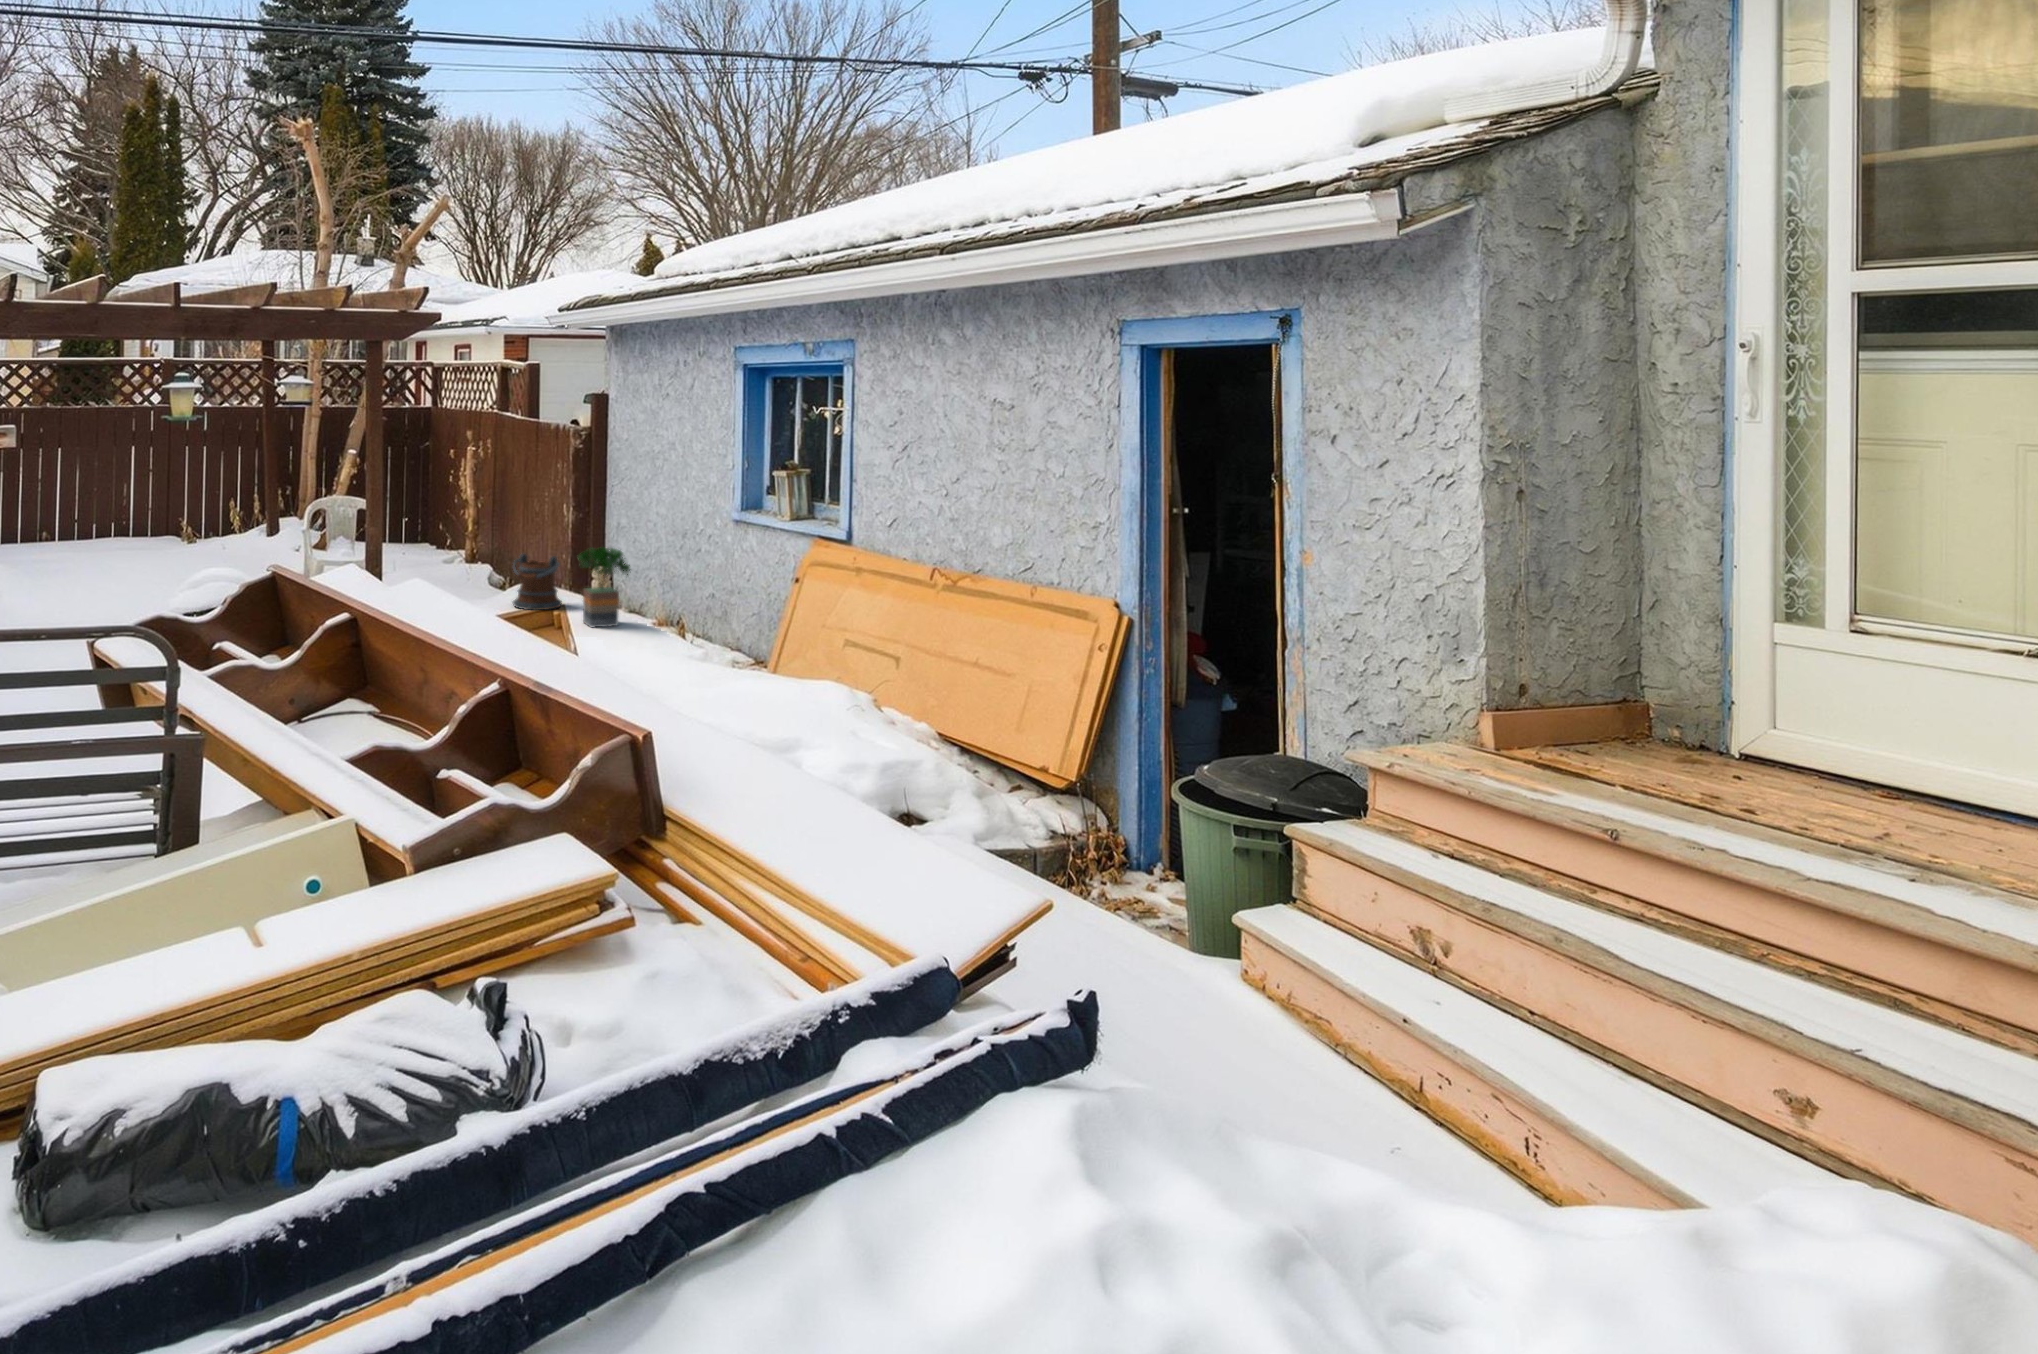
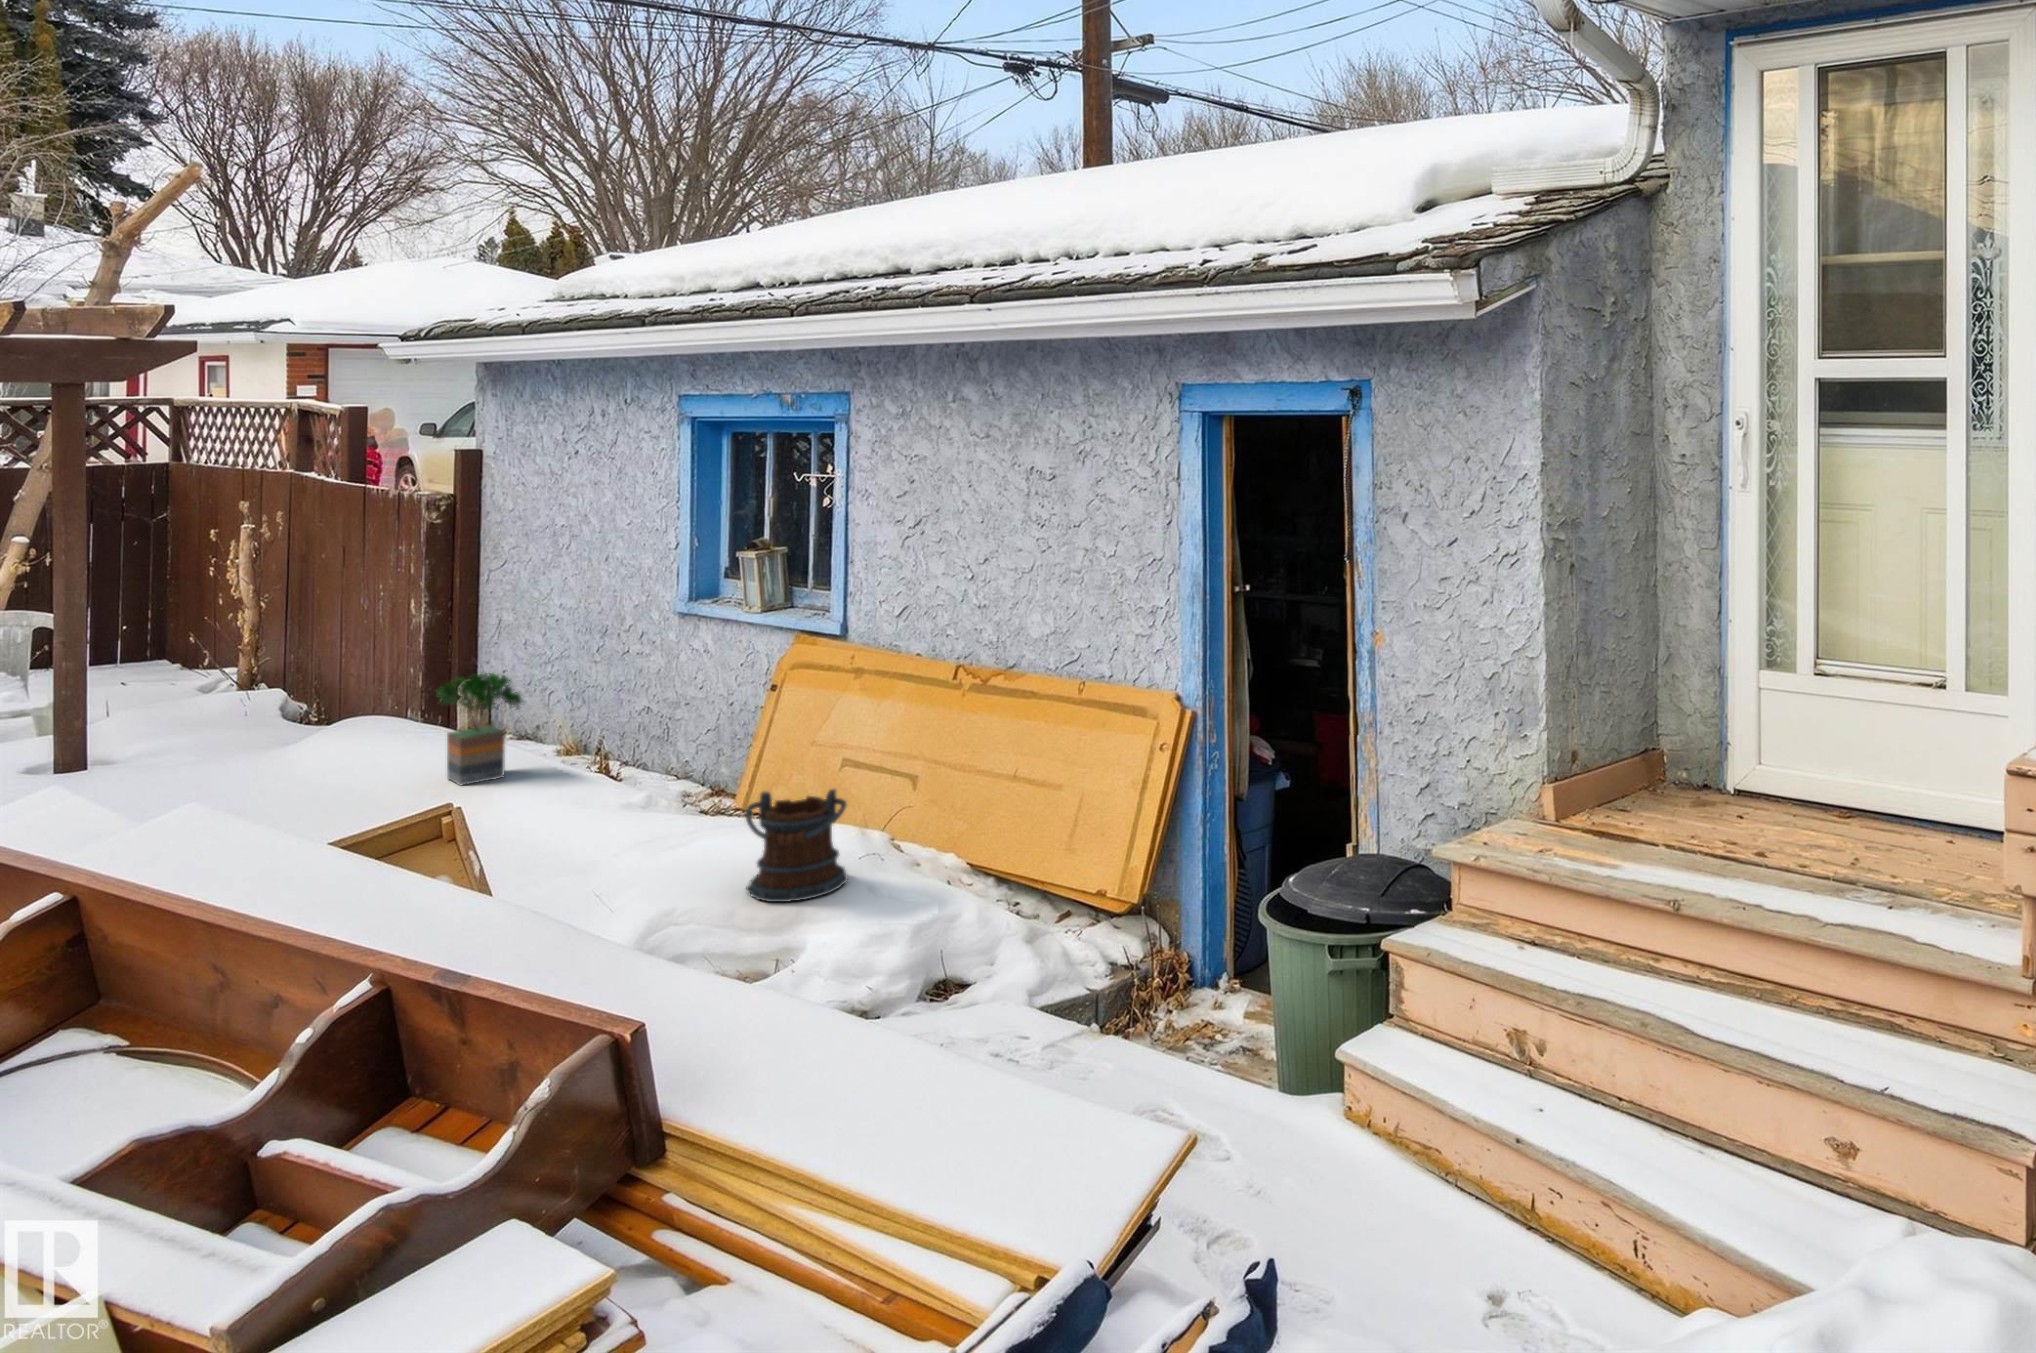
bucket: present [513,554,562,610] -> present [746,789,848,902]

